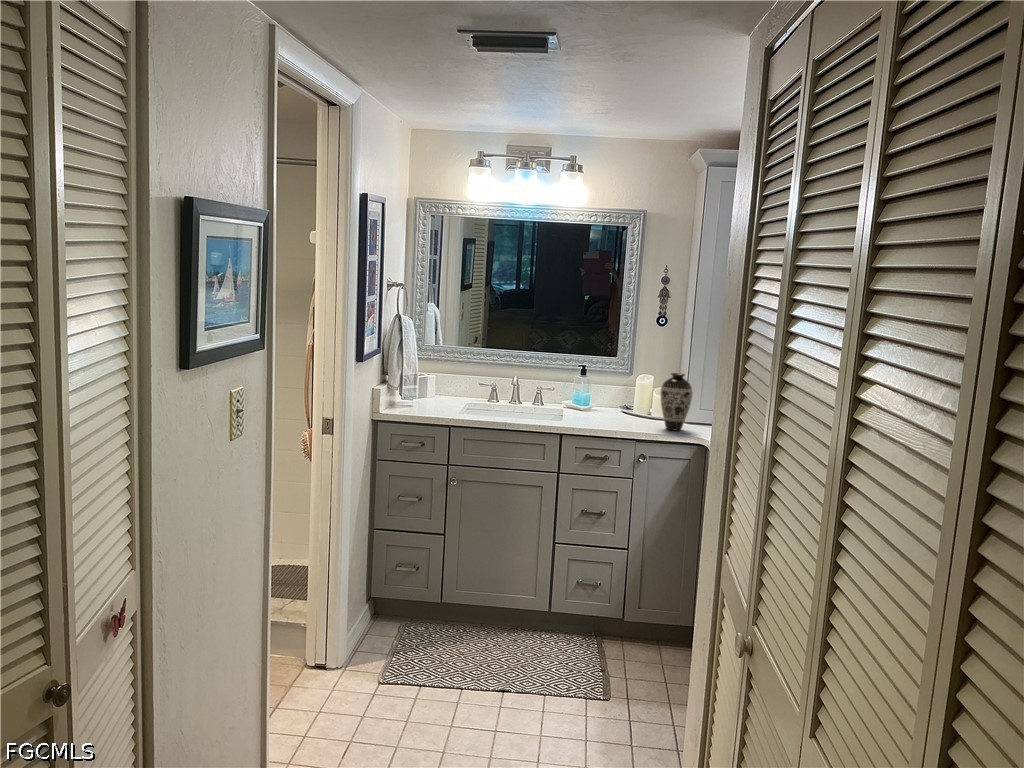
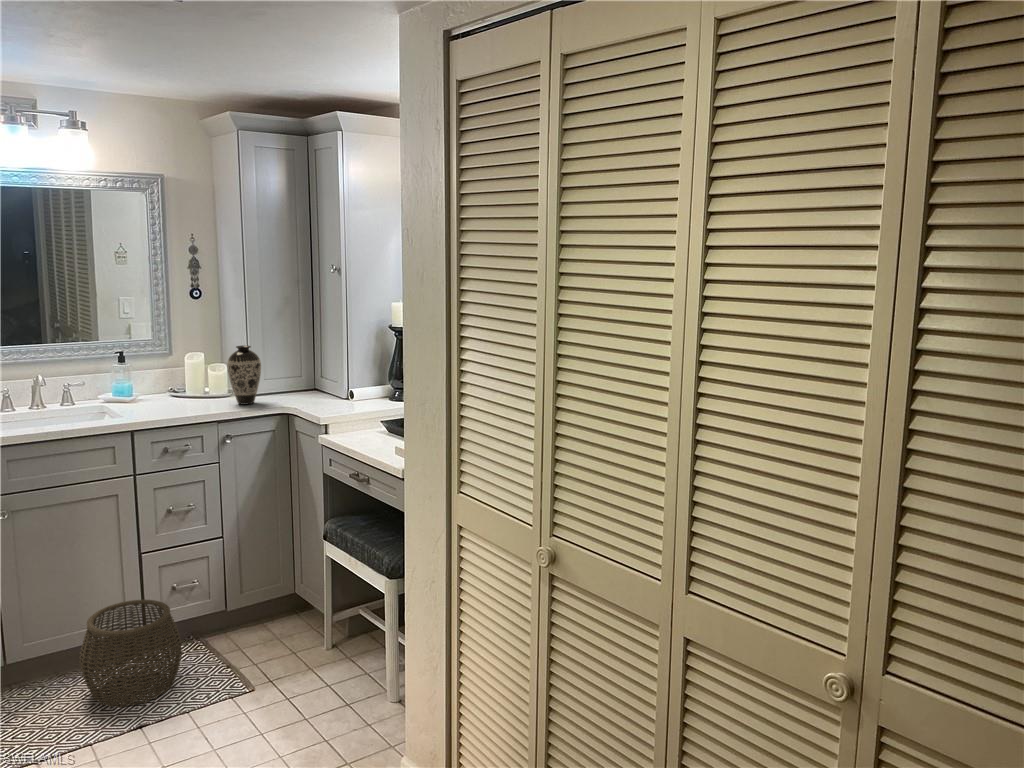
woven basket: none [482,580,564,673] -> present [79,600,182,708]

